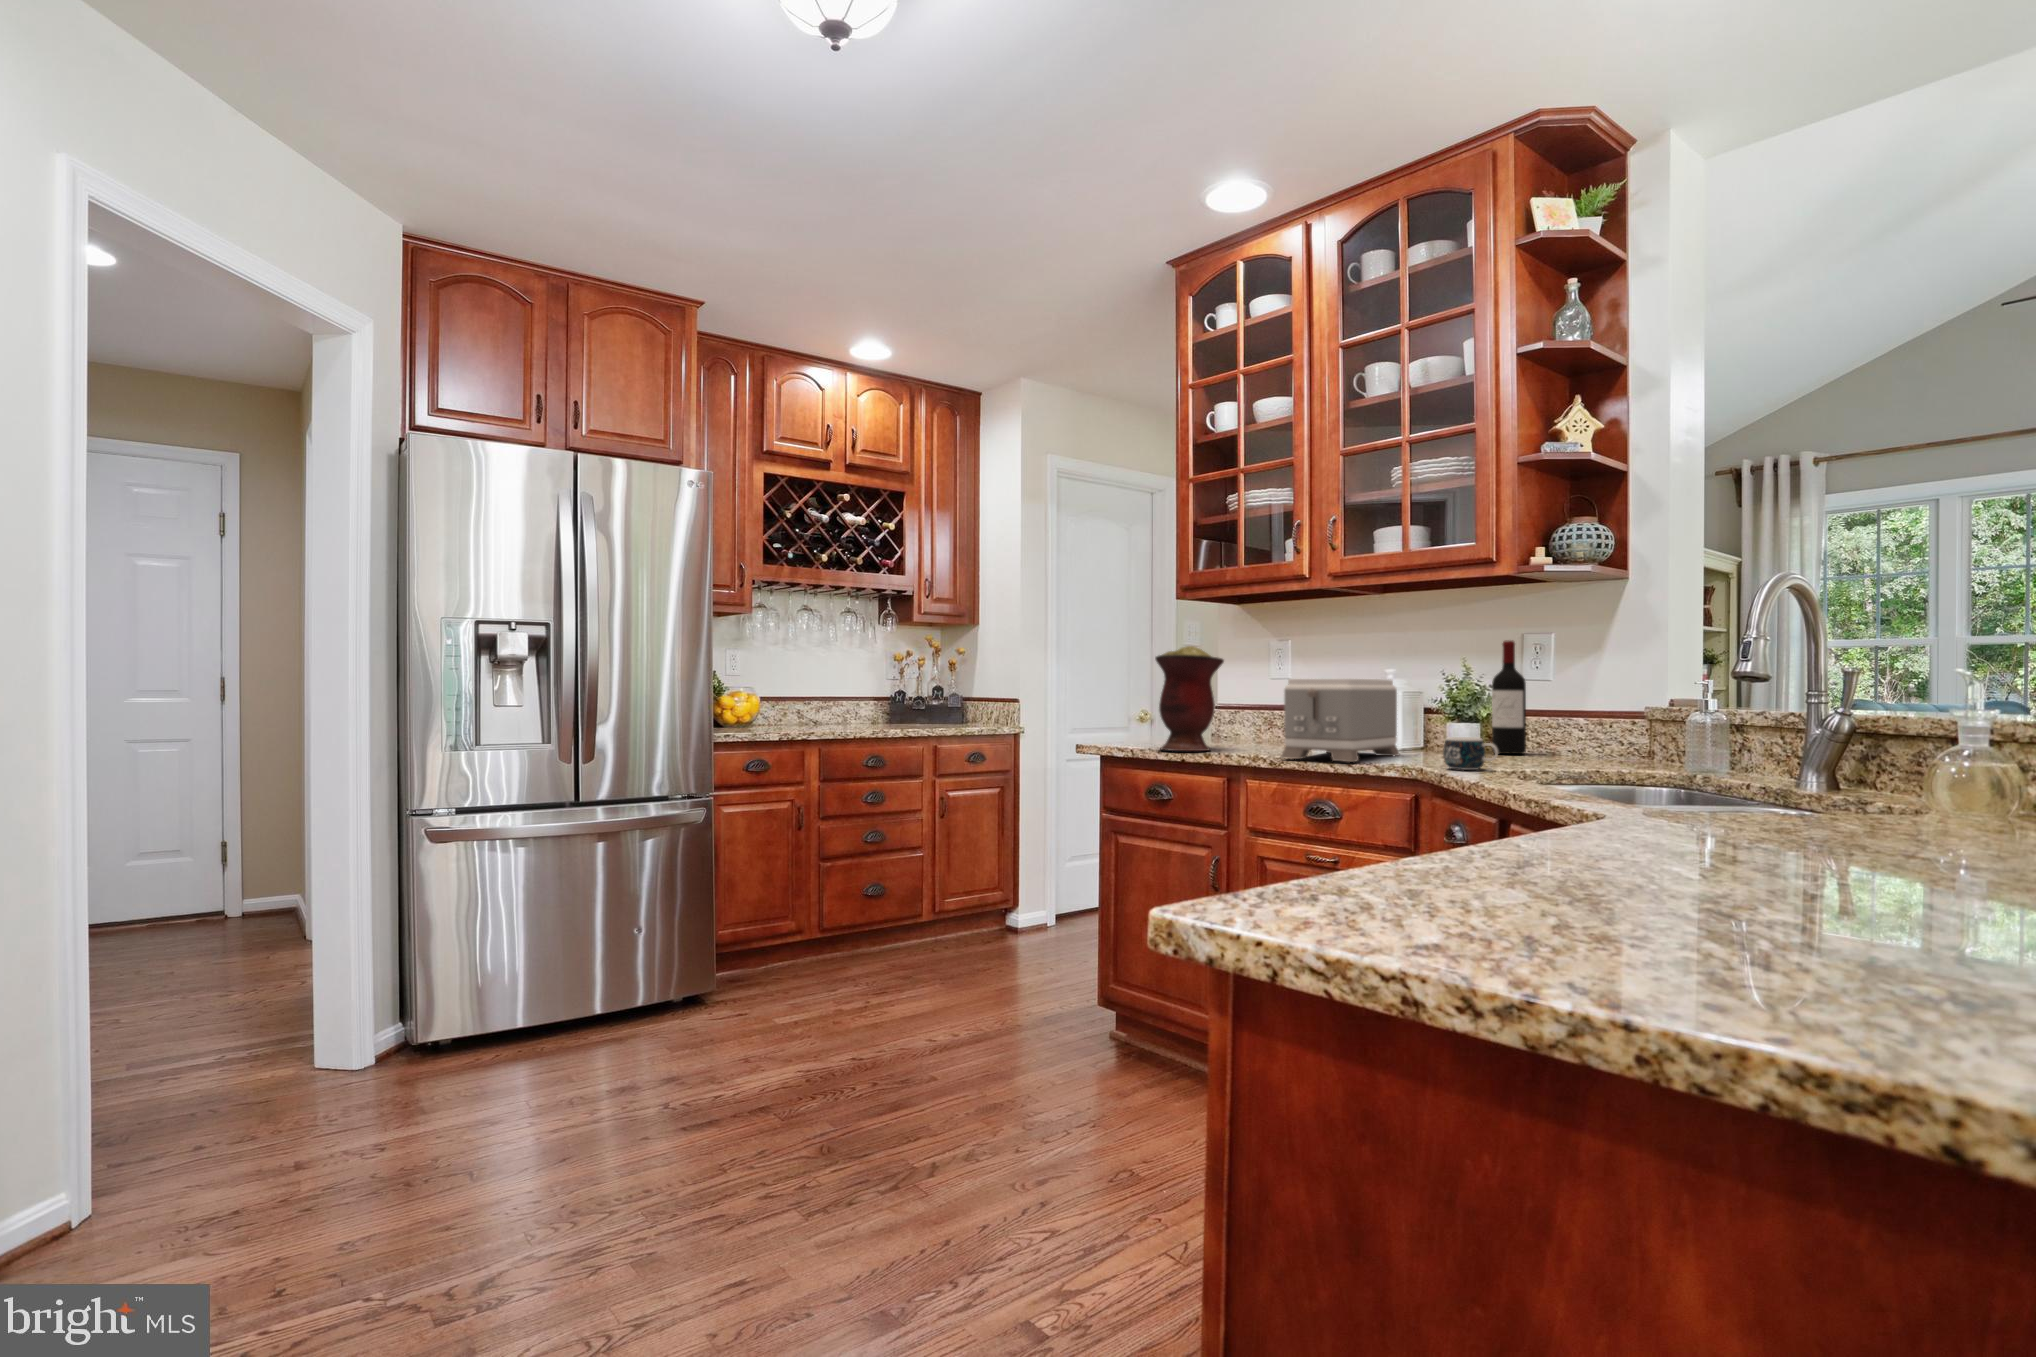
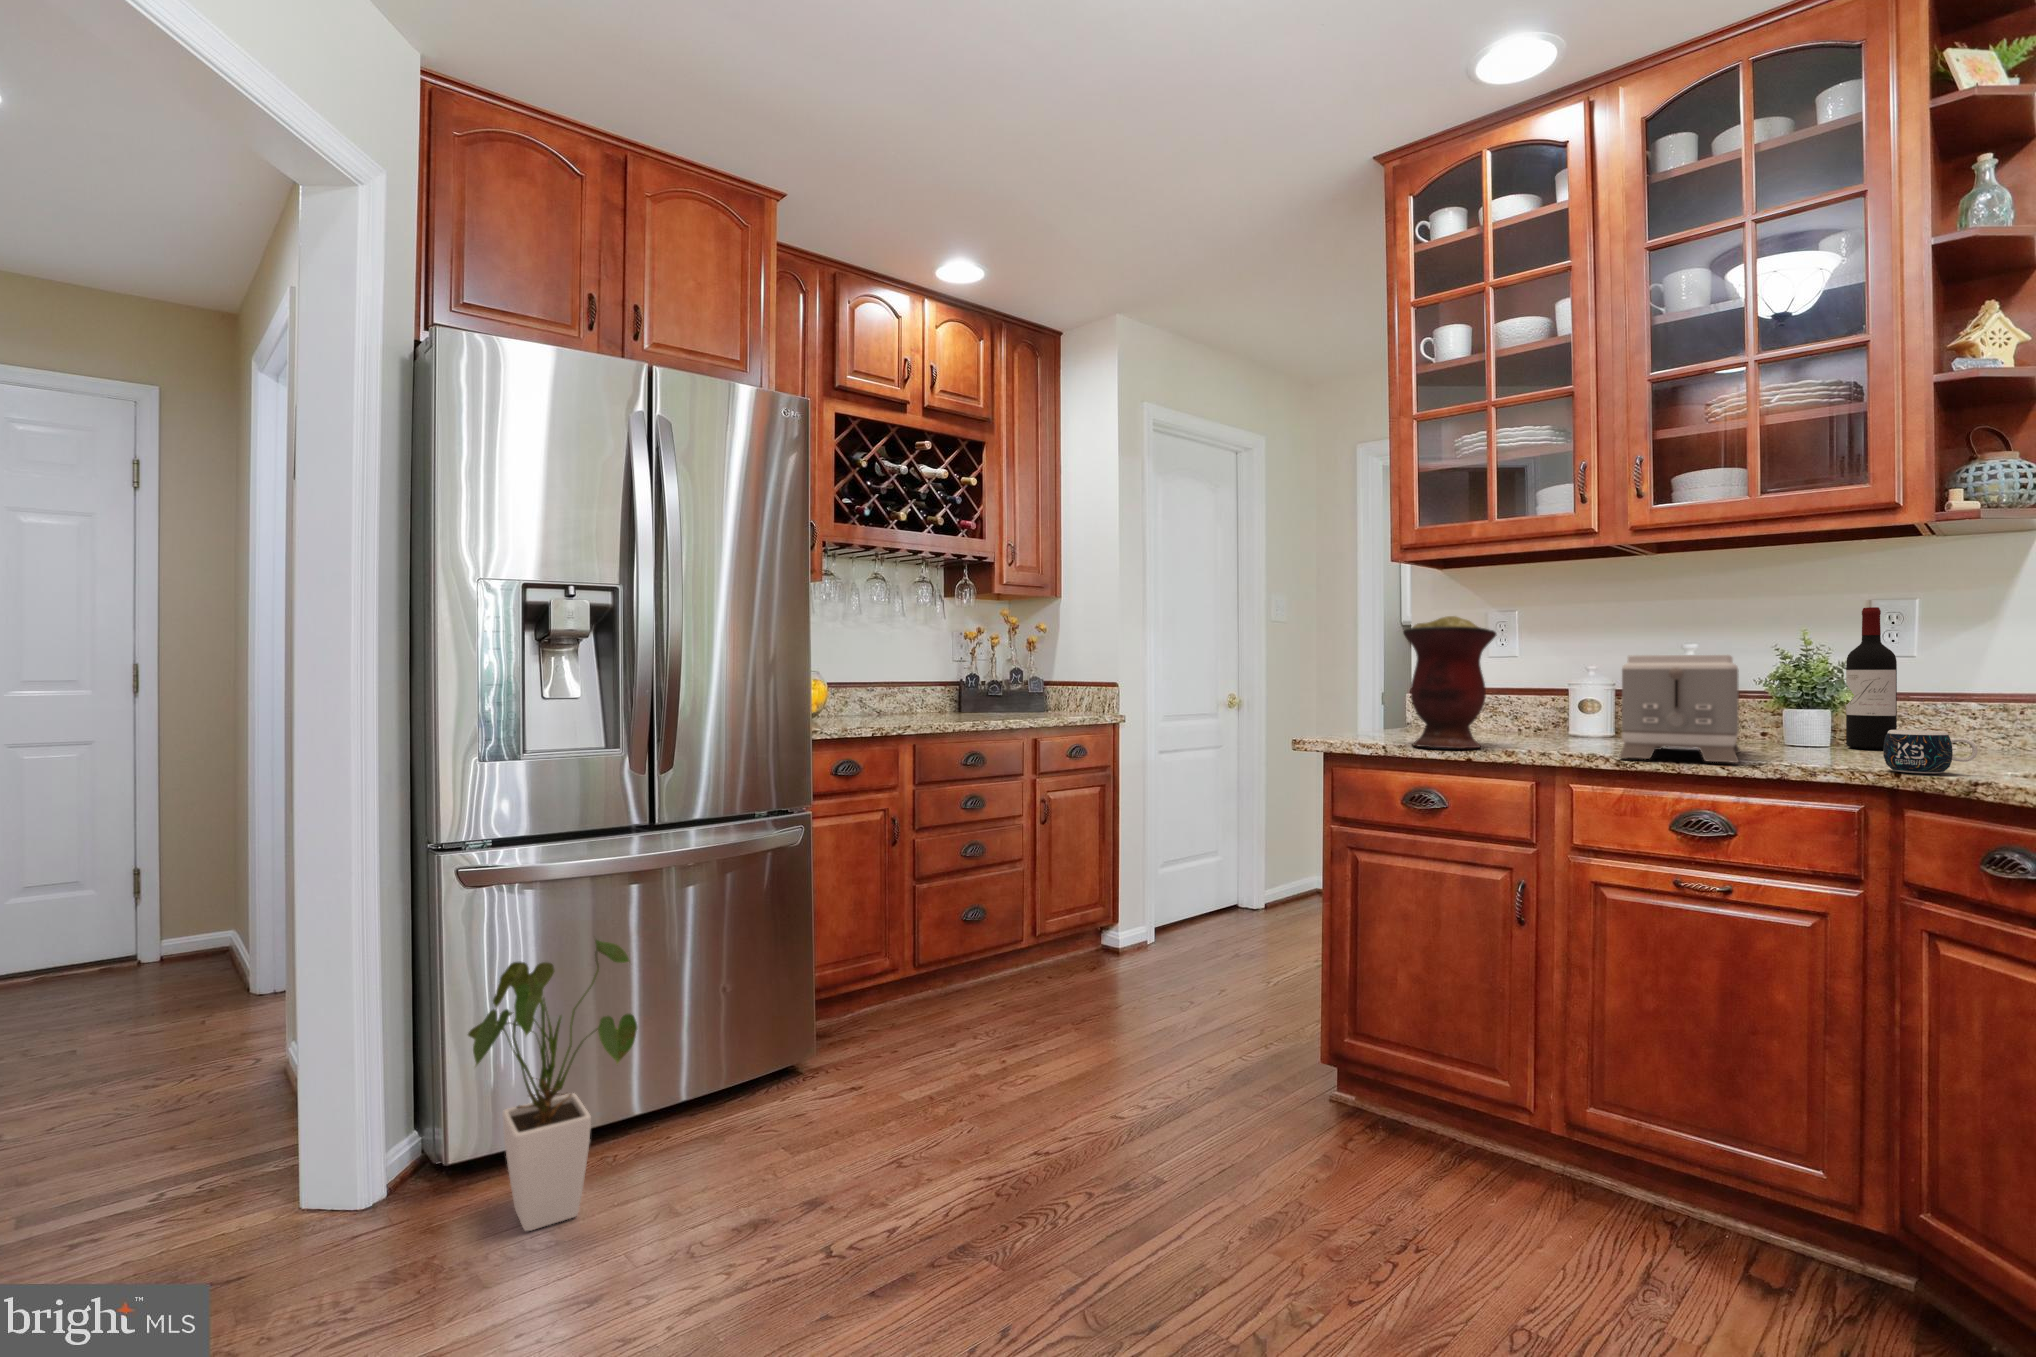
house plant: none [421,883,553,1088] -> present [468,940,637,1231]

